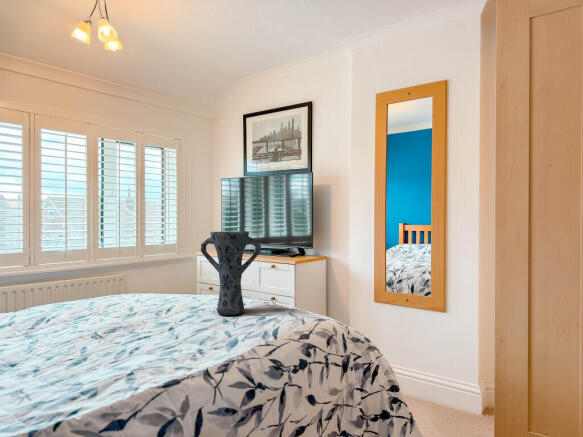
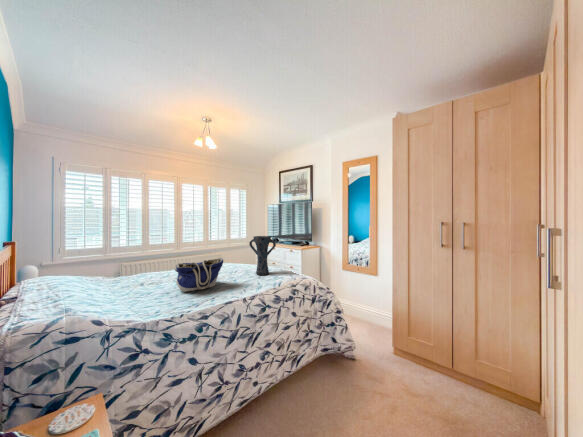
tote bag: none [30,279,148,359] -> present [175,258,223,292]

